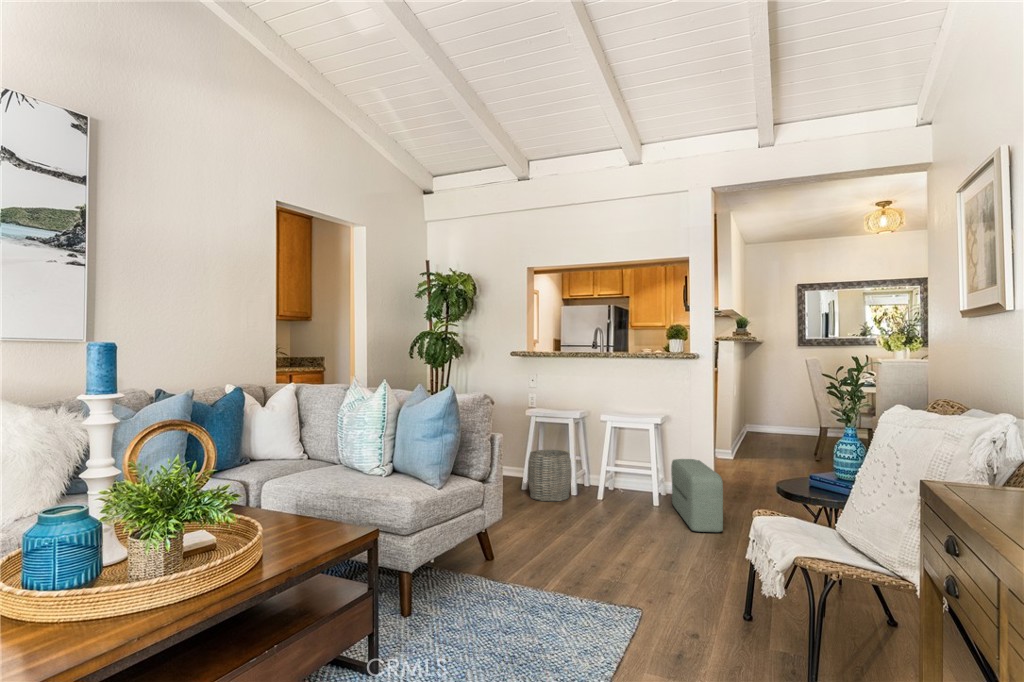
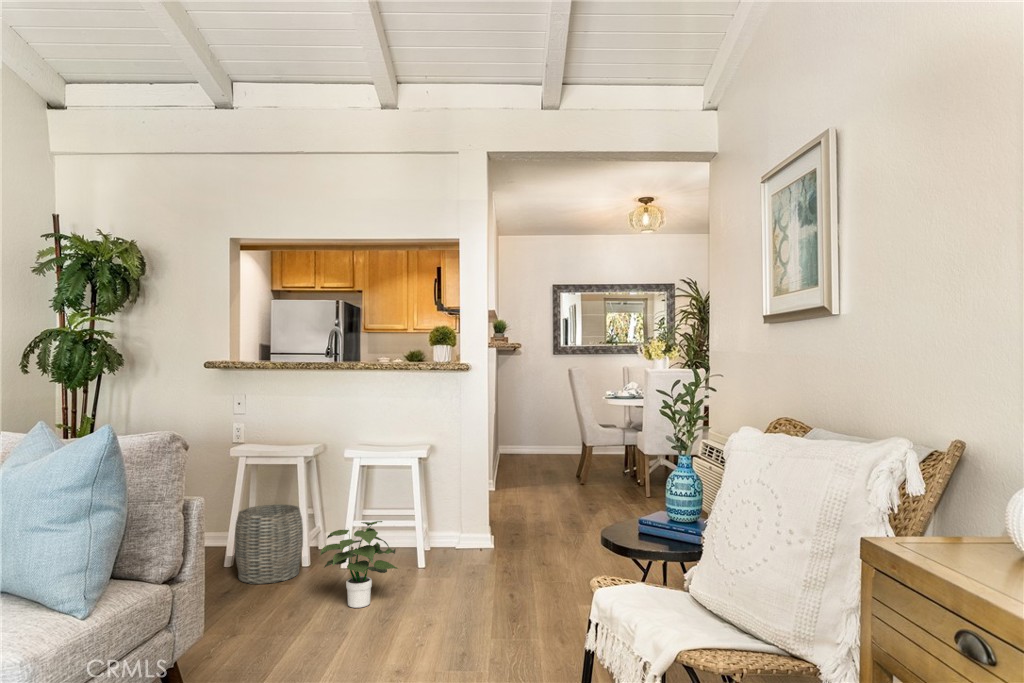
pouf: present [671,459,723,532] -> none [443,501,516,601]
potted plant: none [578,465,633,523] -> present [320,521,398,608]

